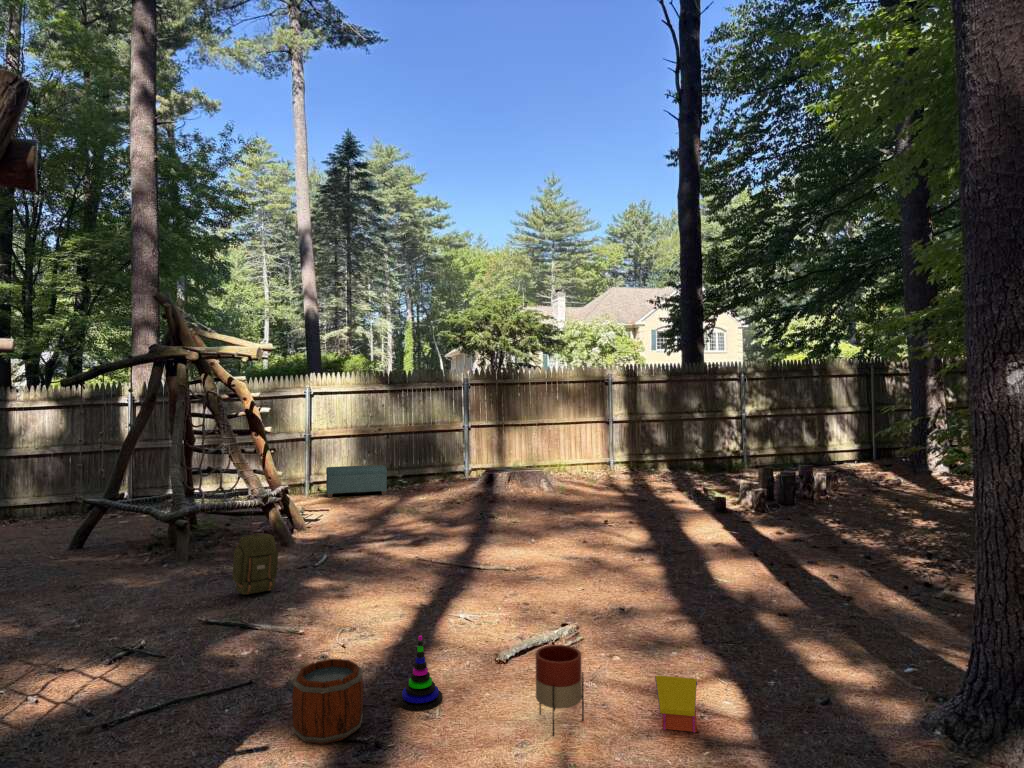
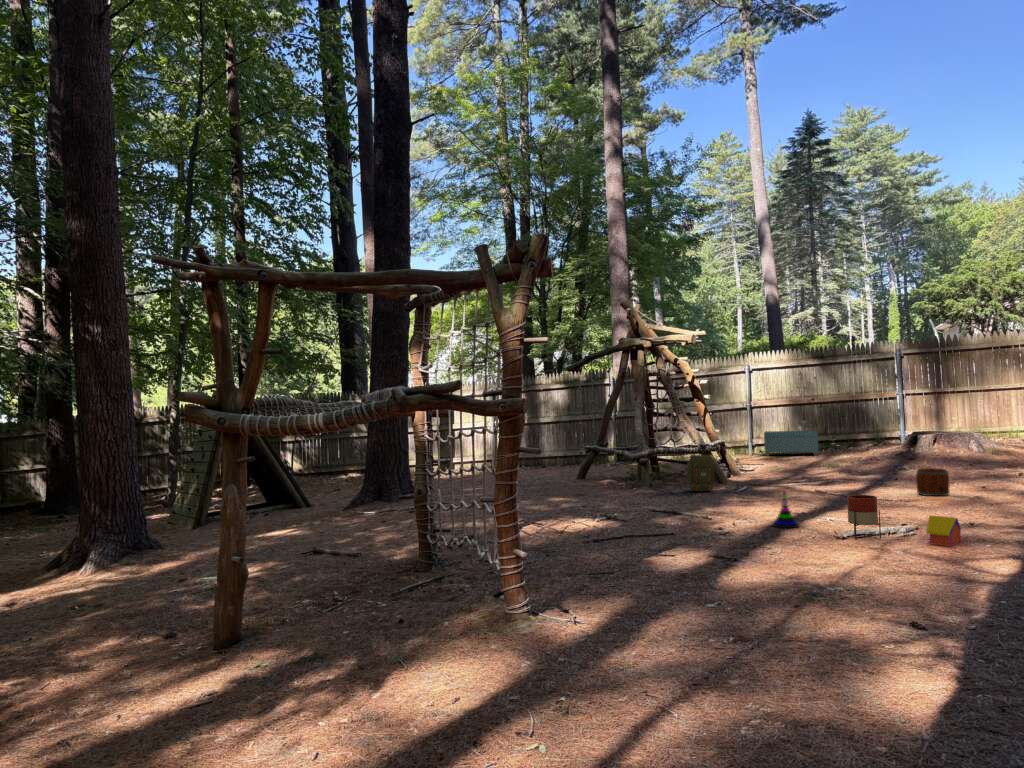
bucket: present [292,659,363,744] -> present [916,468,950,496]

